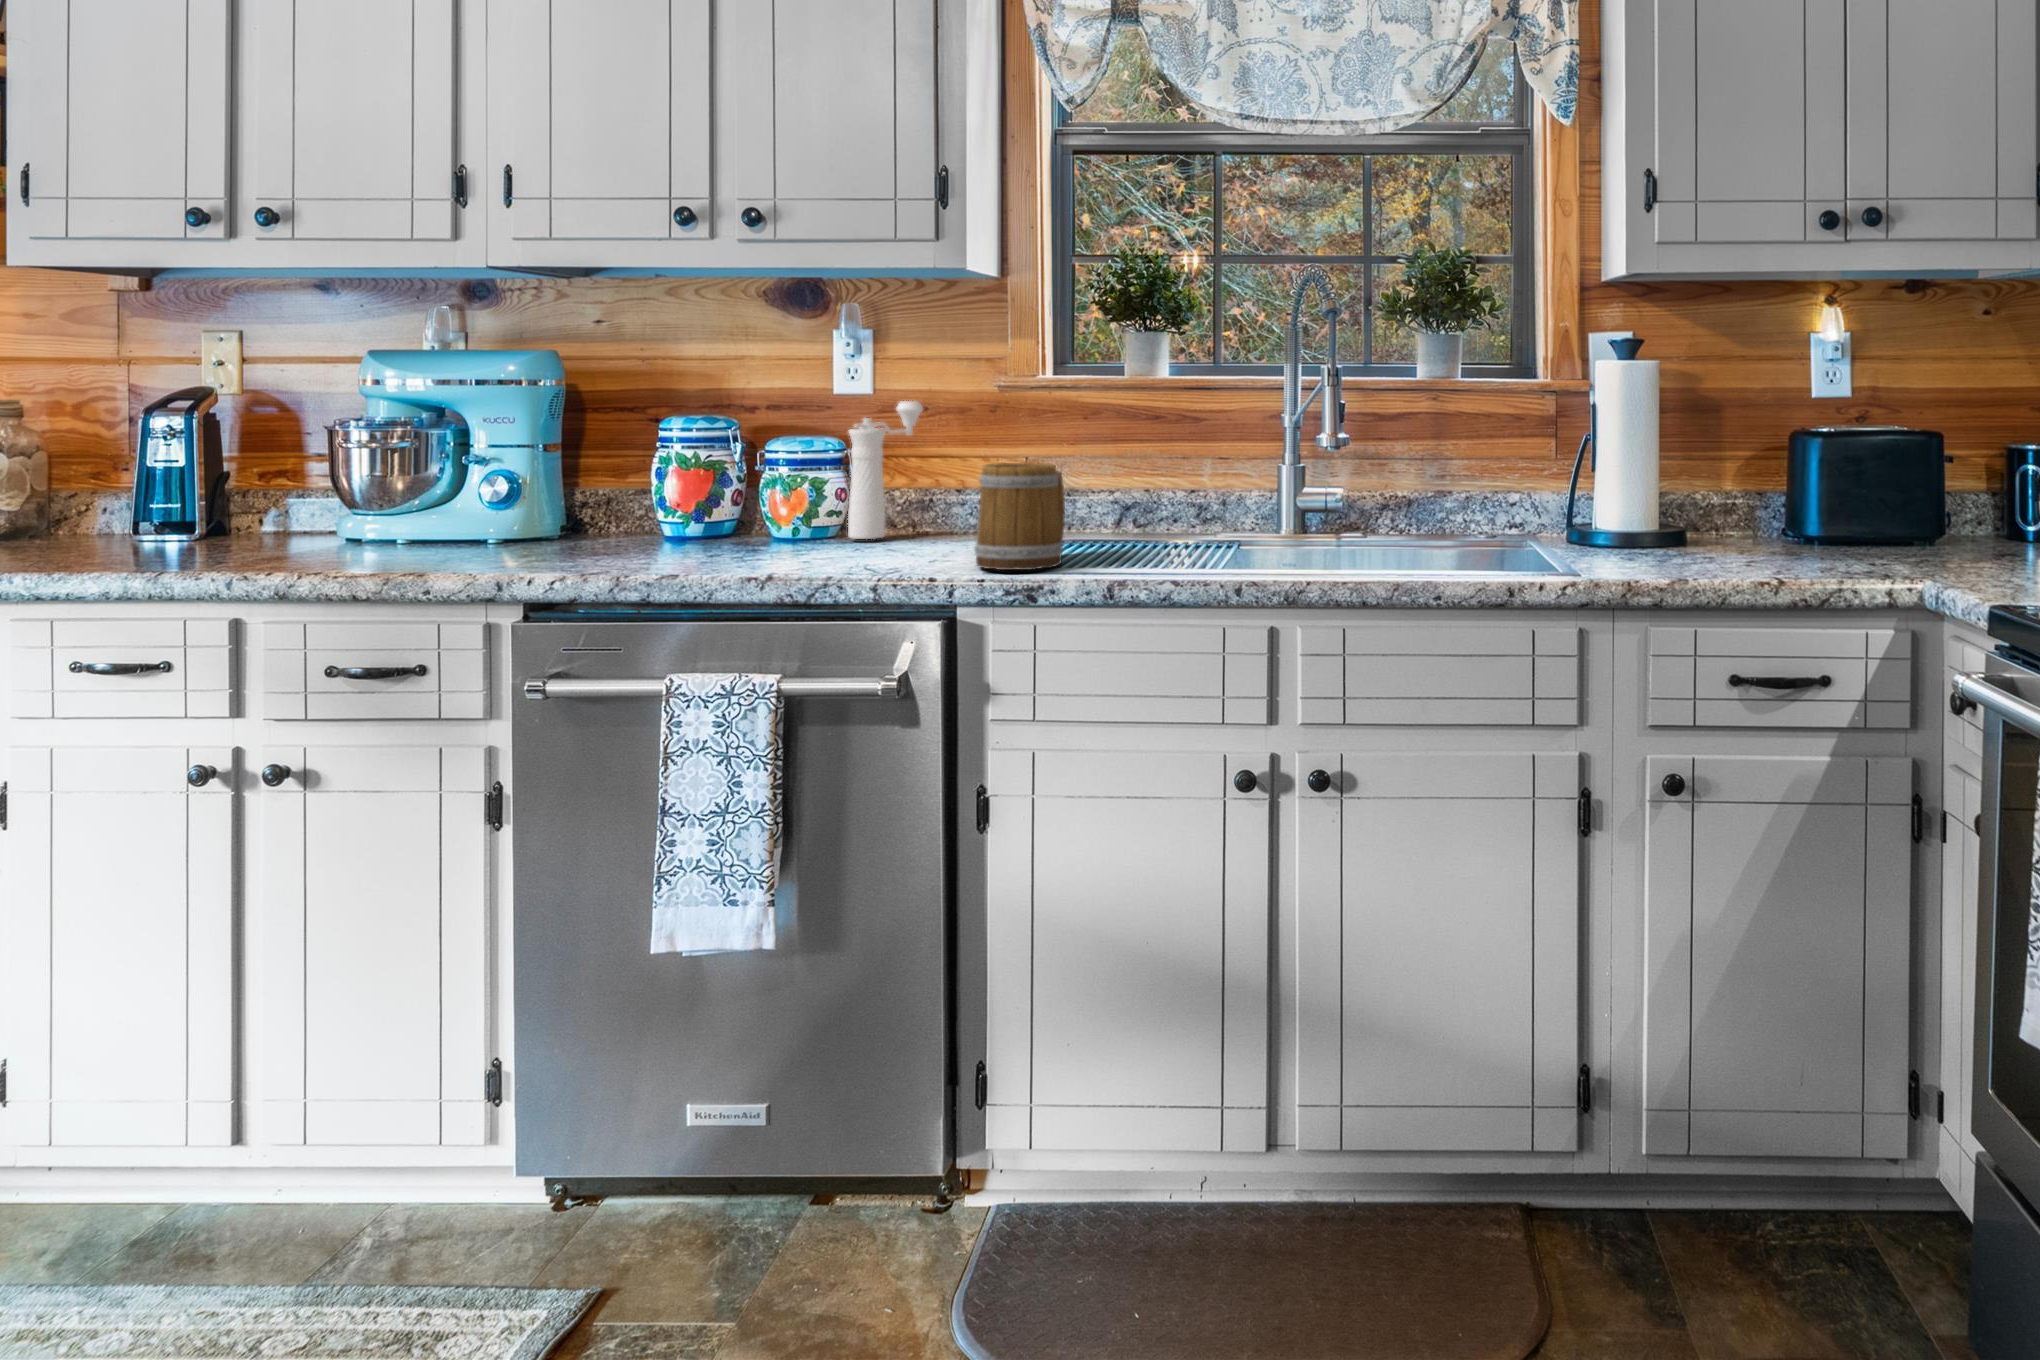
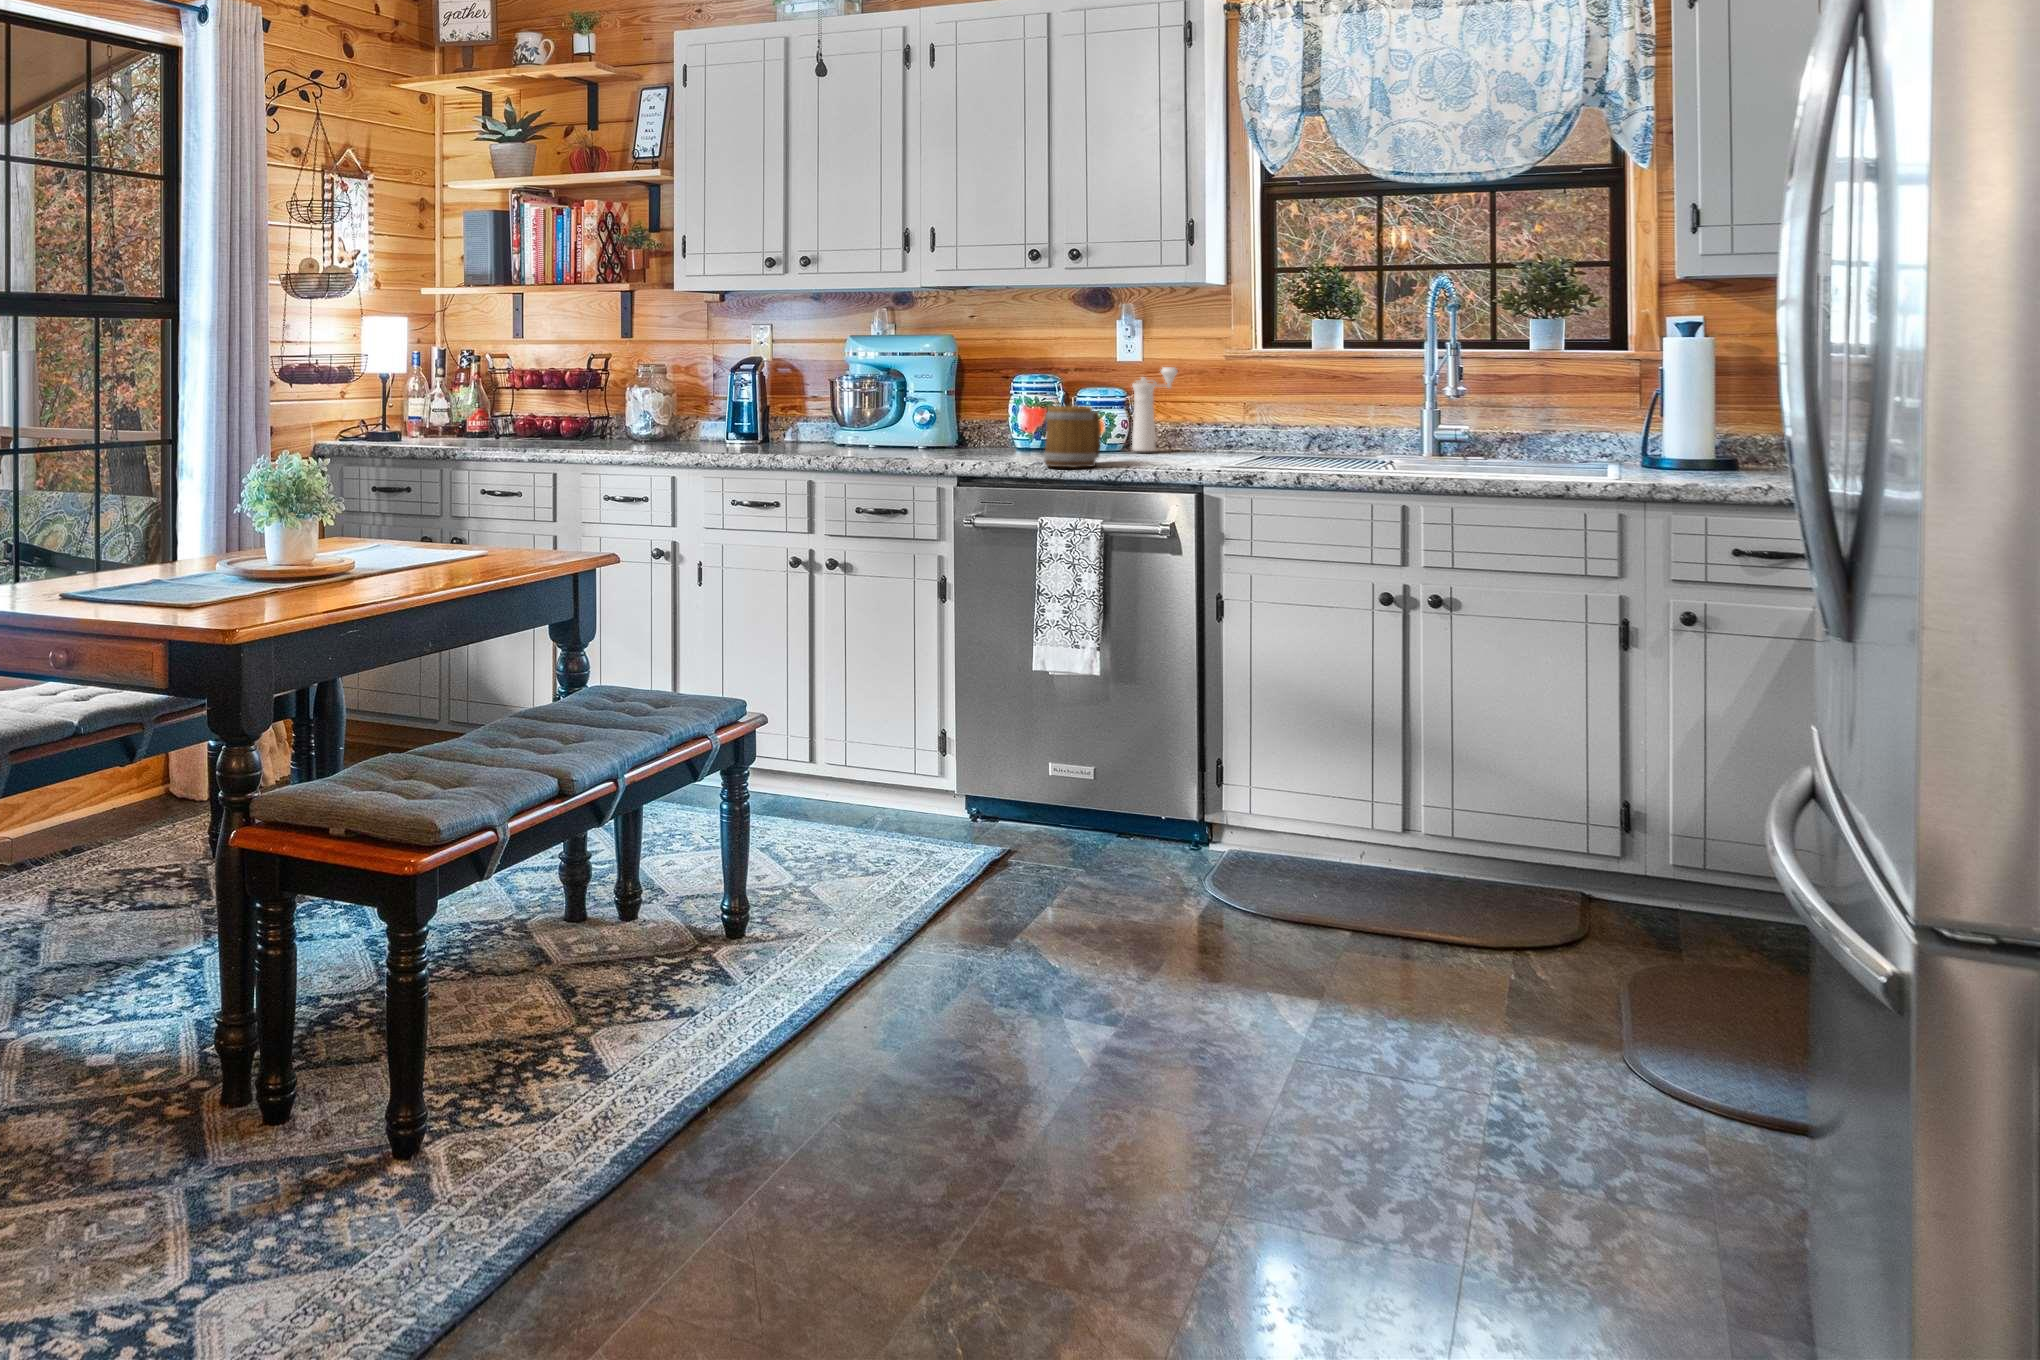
mug: present [974,463,1065,570] -> present [1044,406,1101,468]

